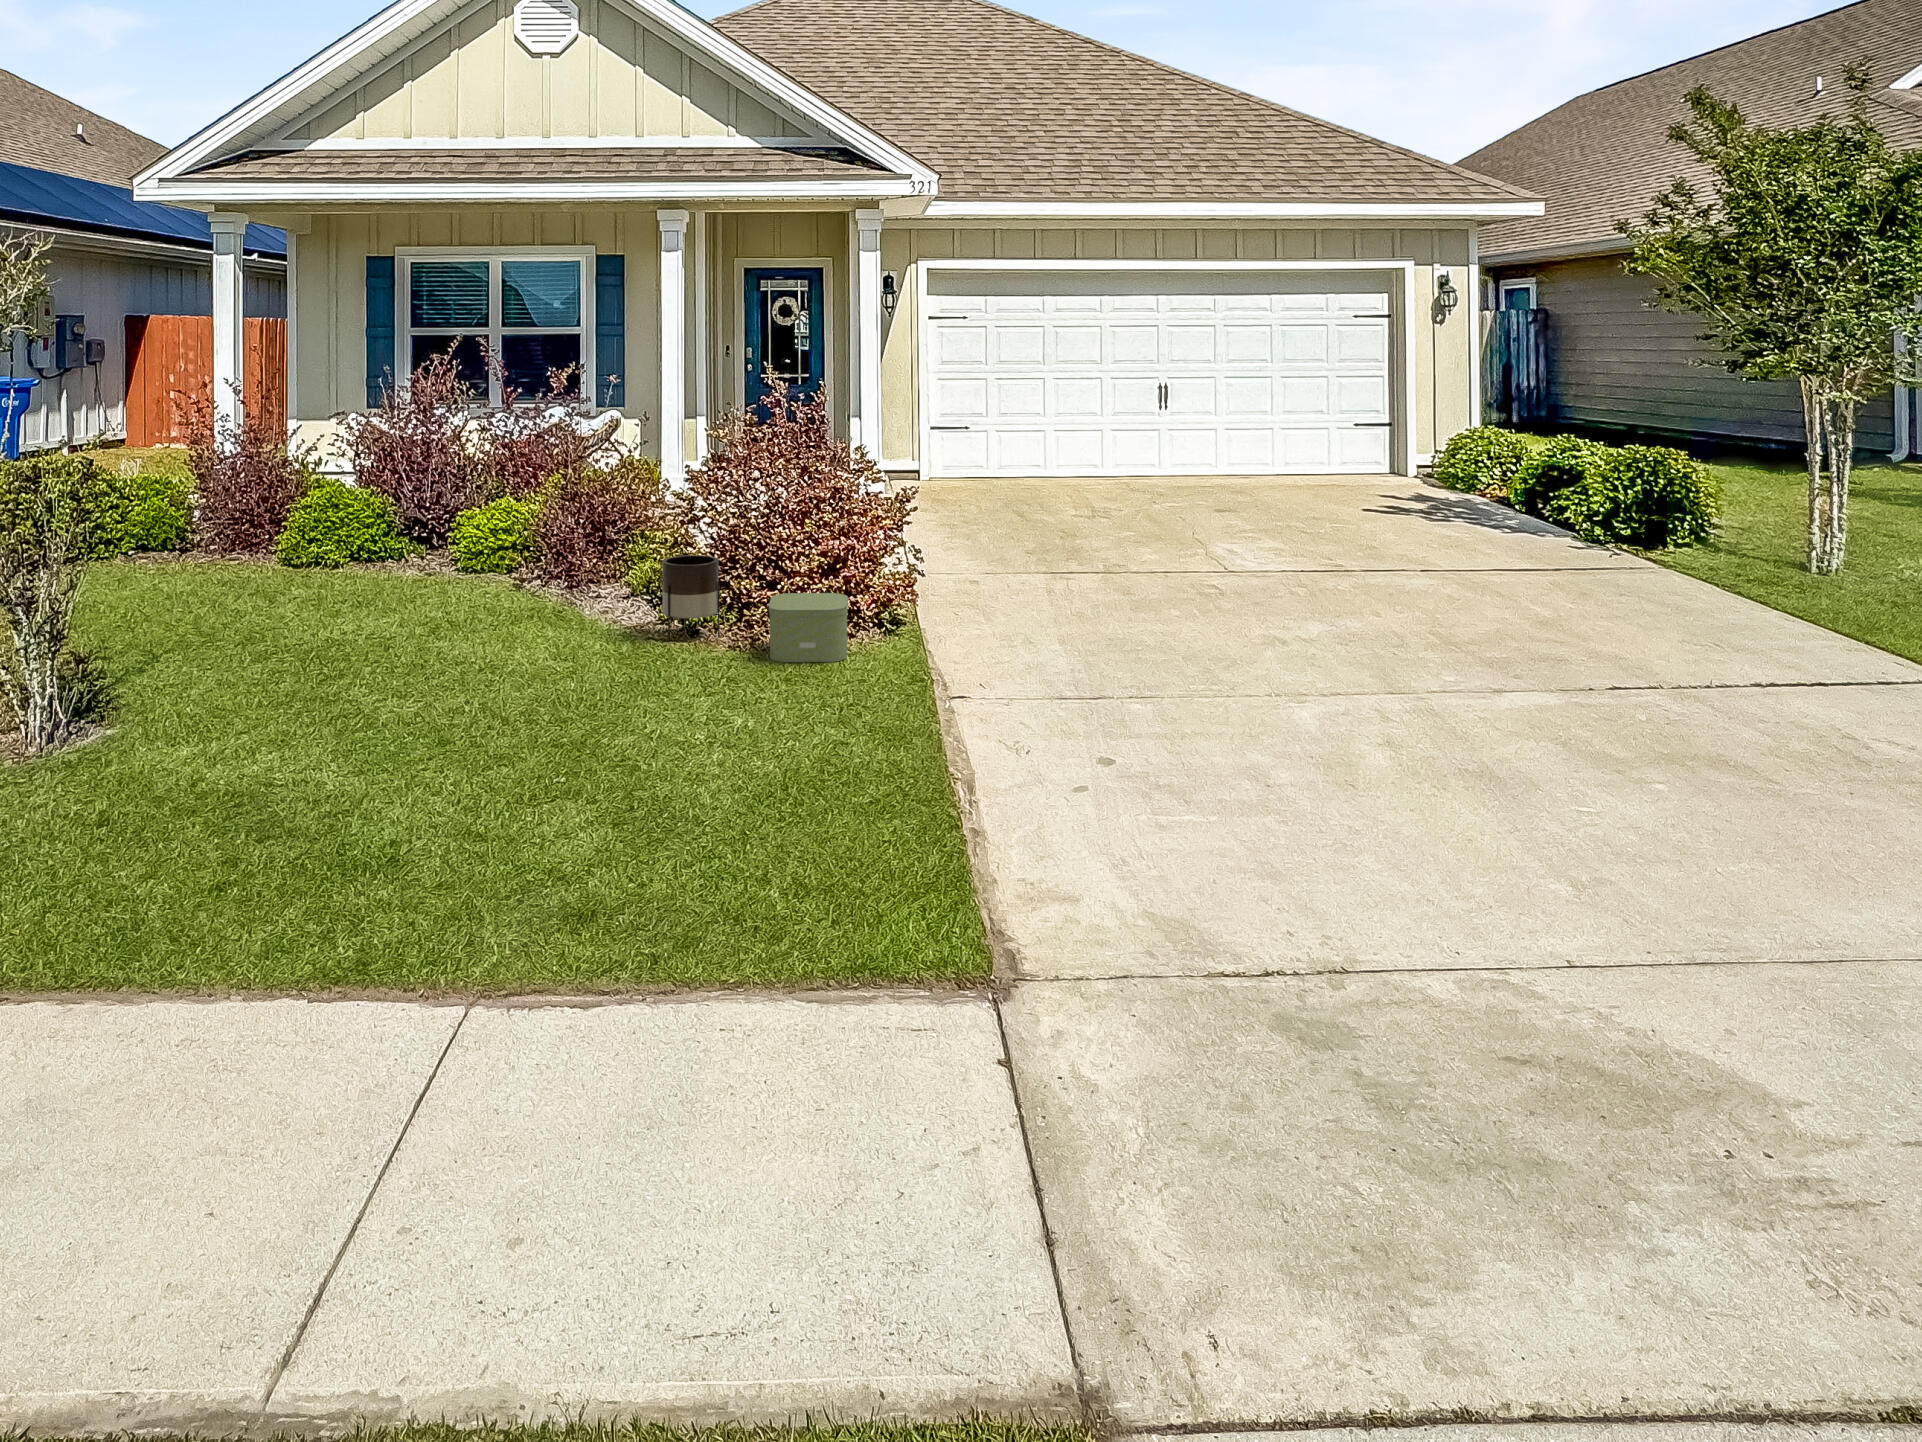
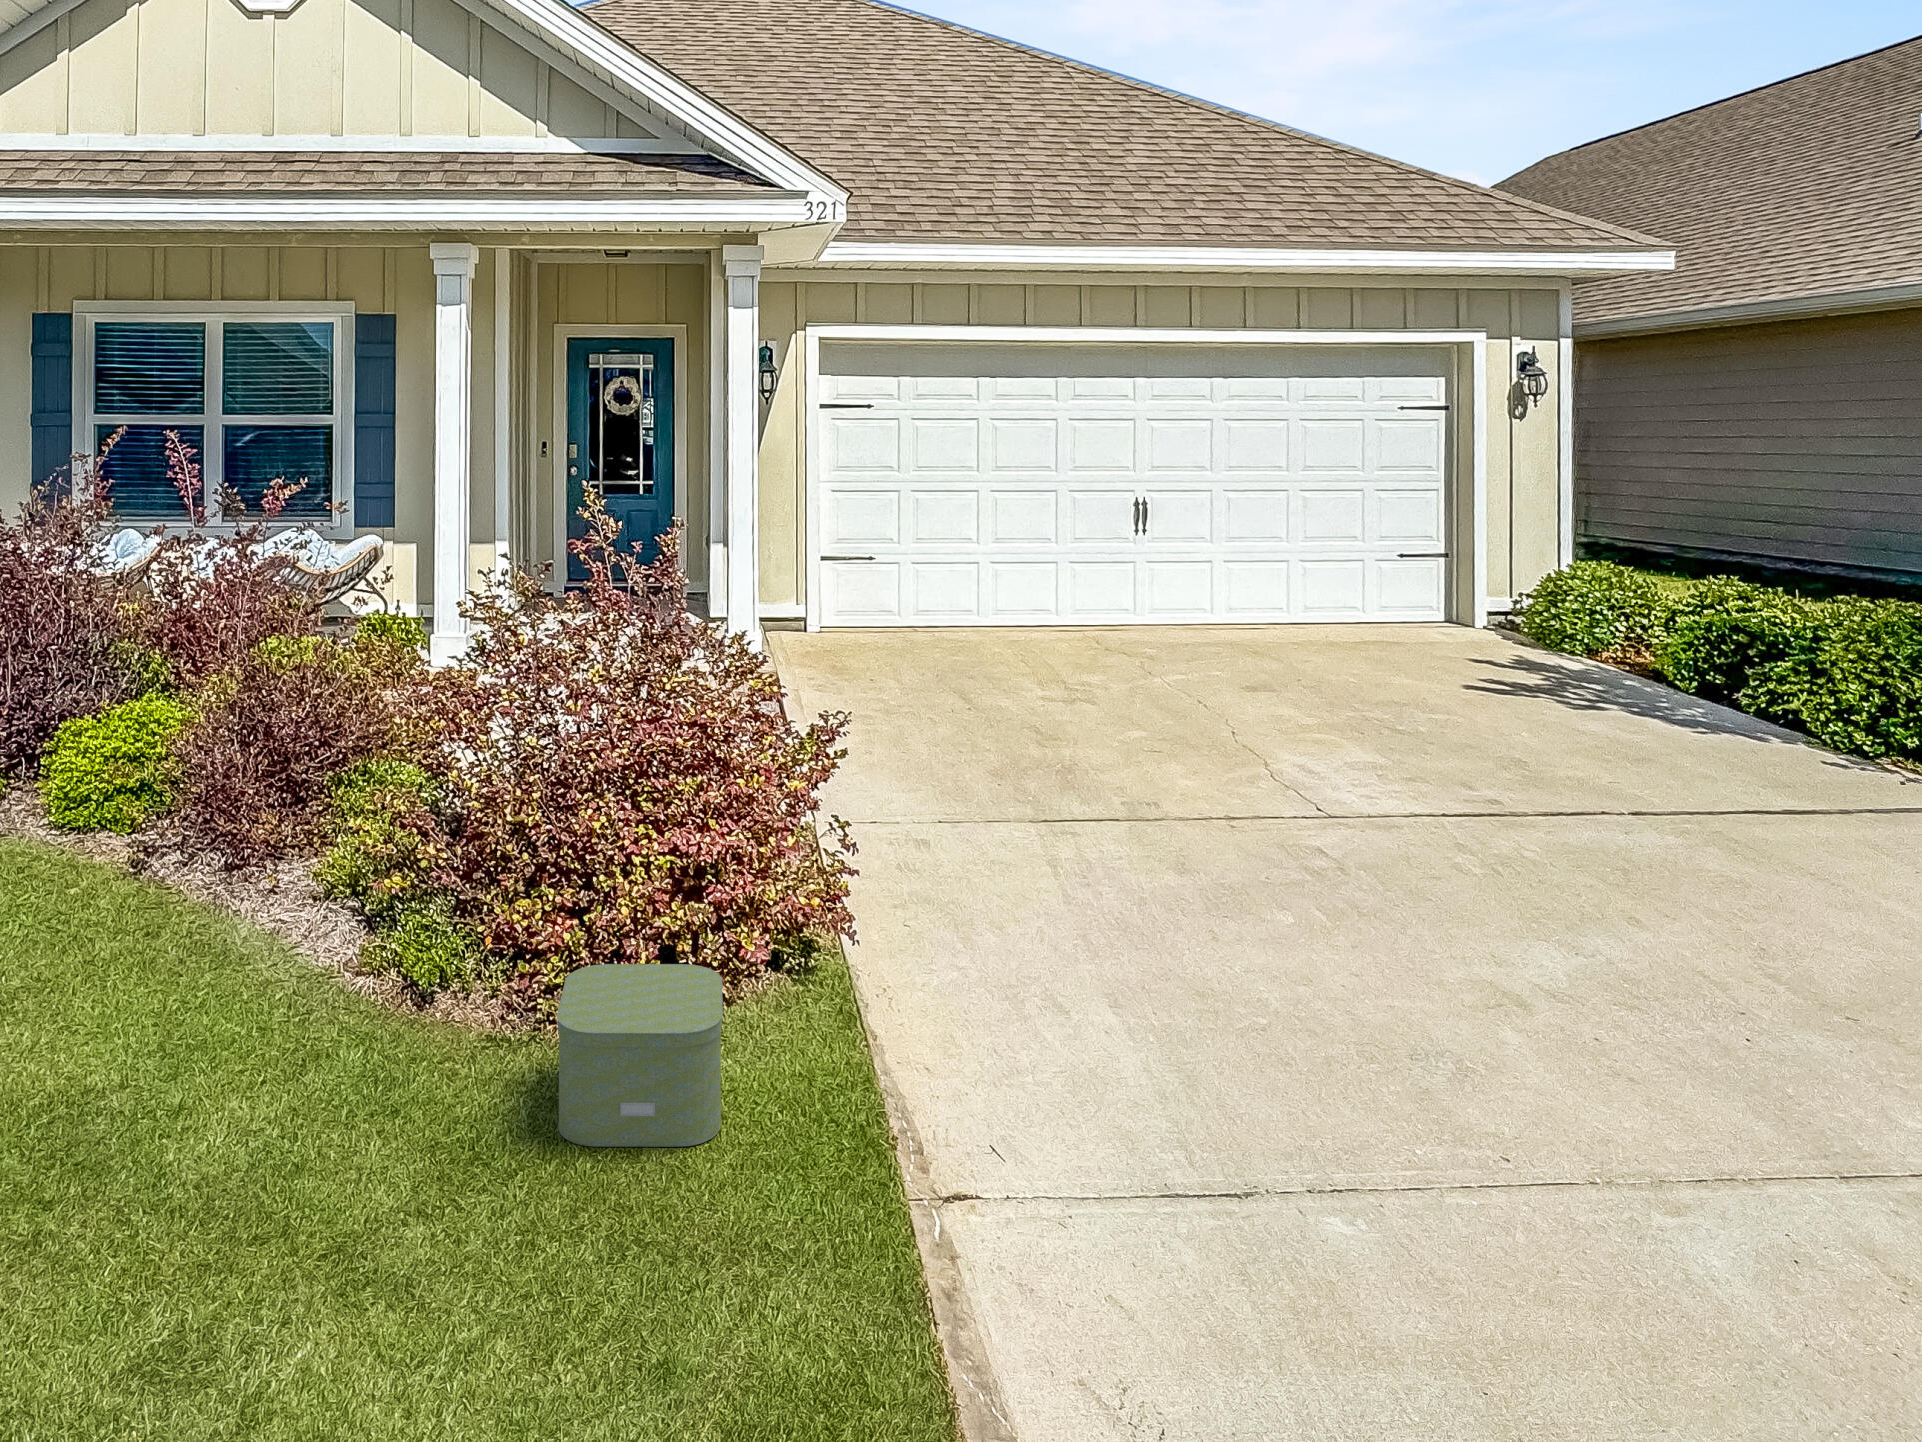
planter: present [662,555,720,641] -> none [351,867,465,1059]

